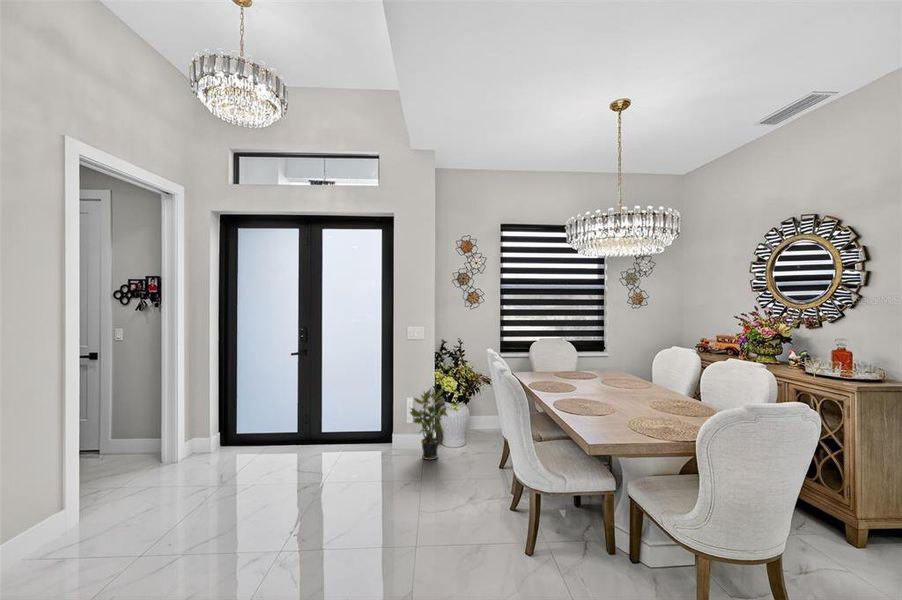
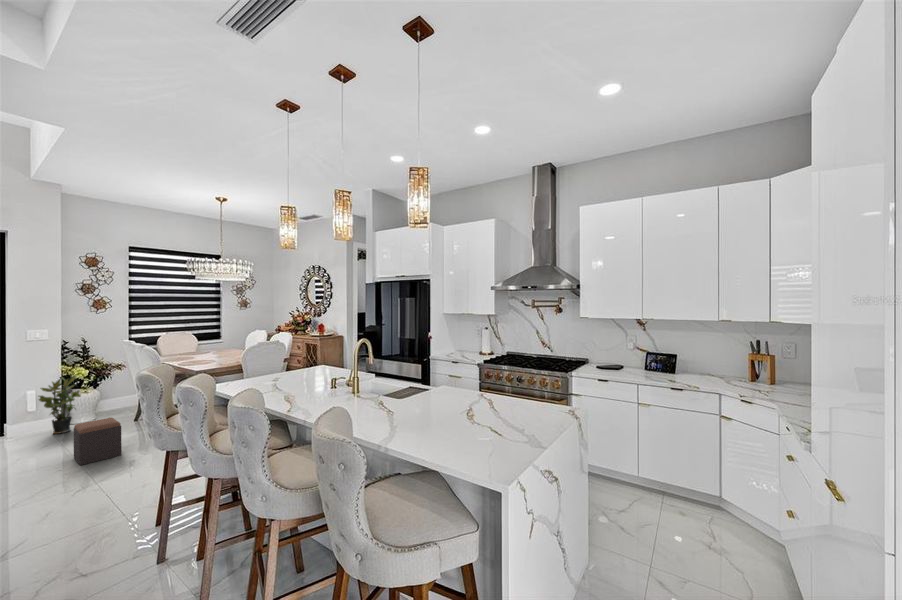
footstool: none [416,483,471,569] -> present [74,418,122,465]

